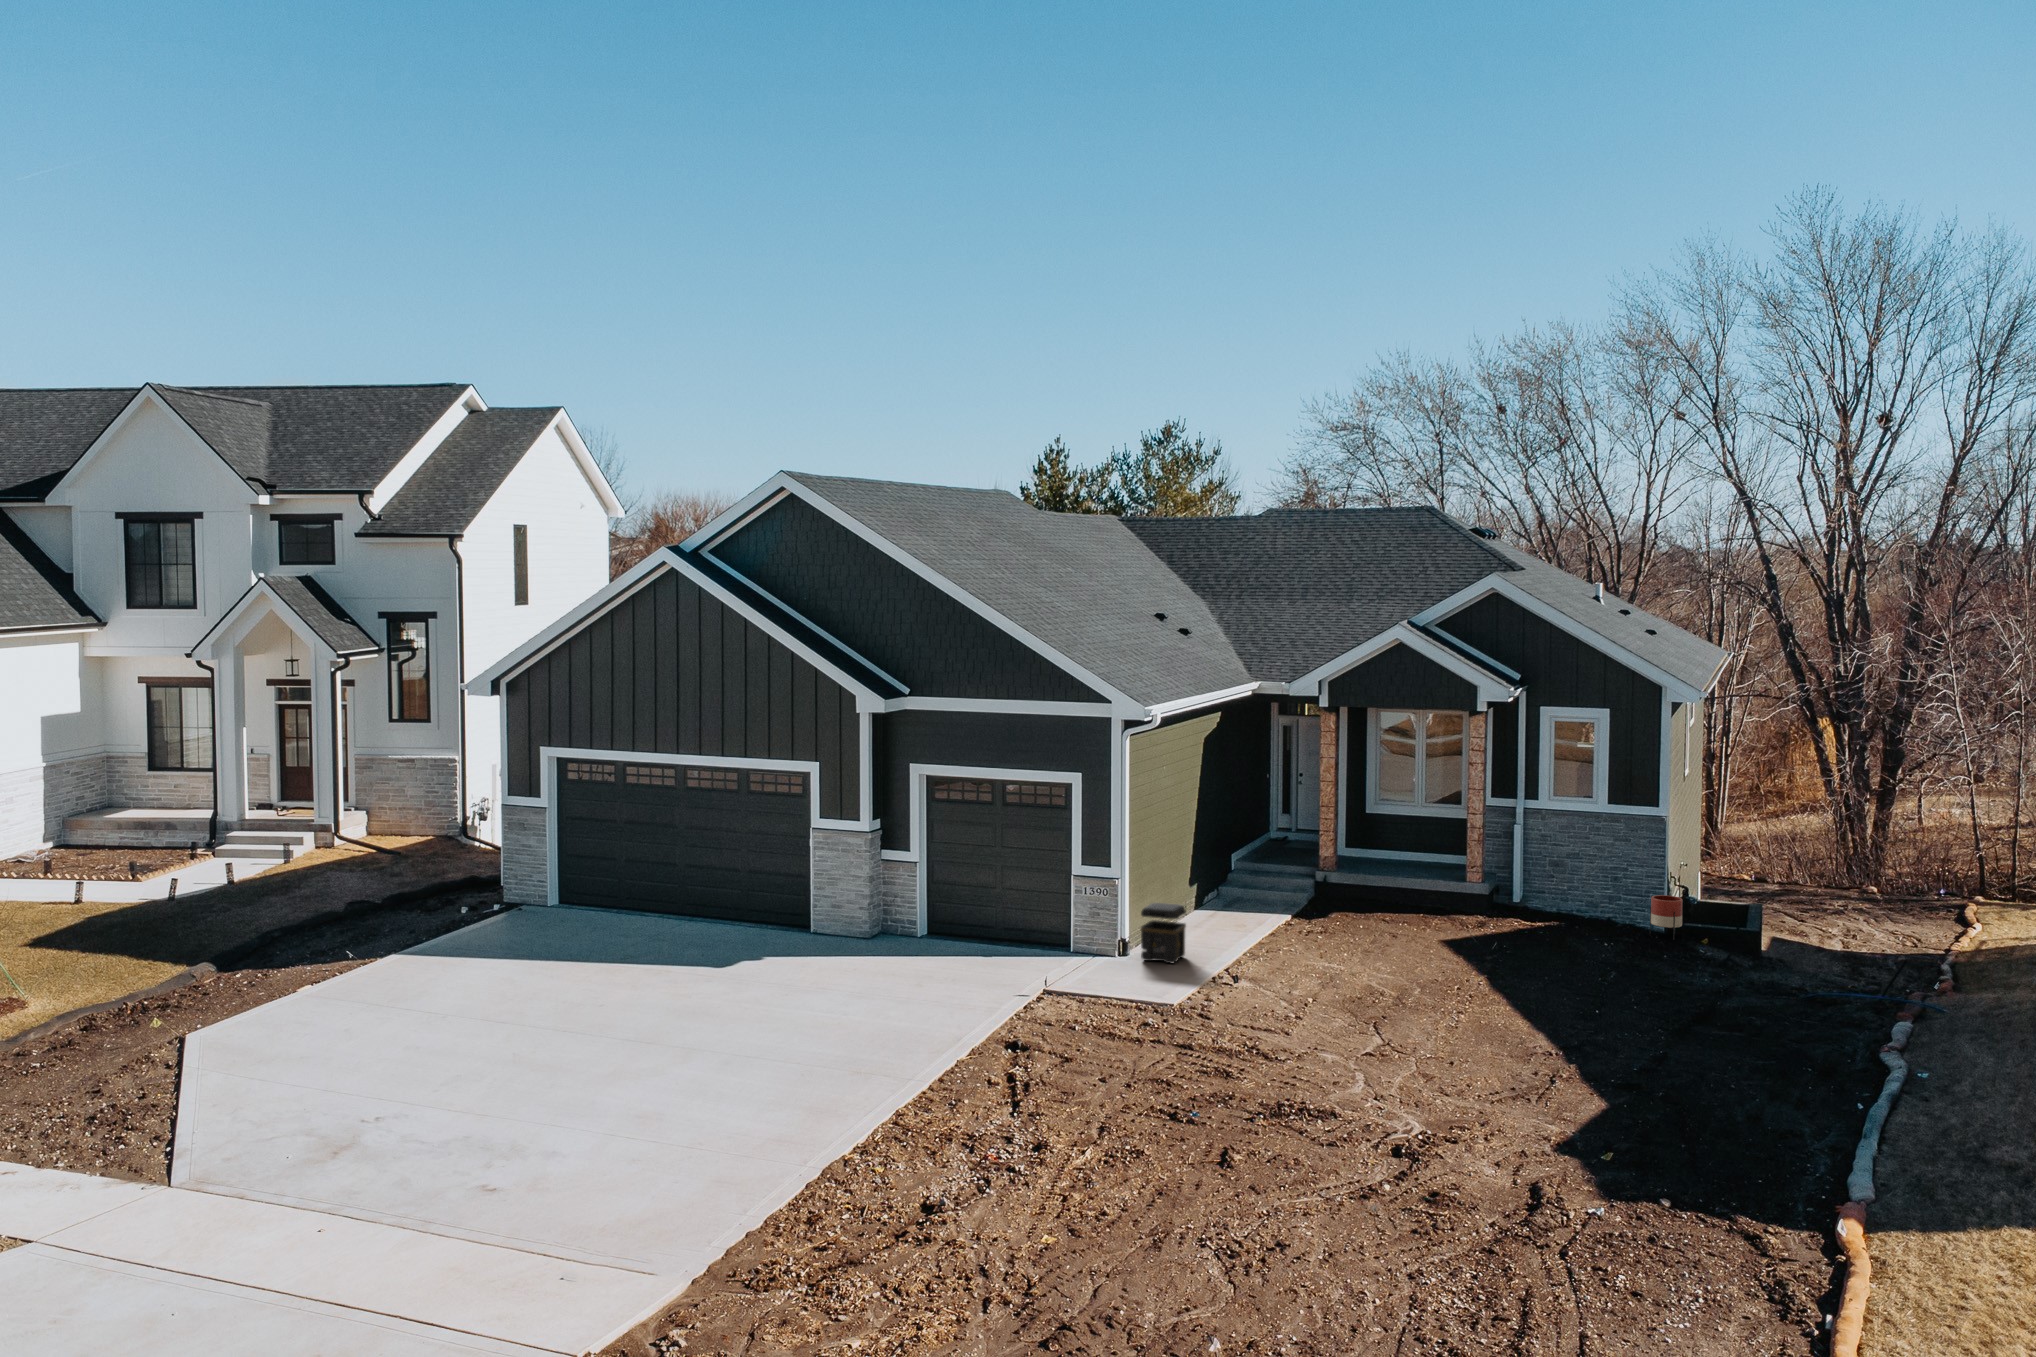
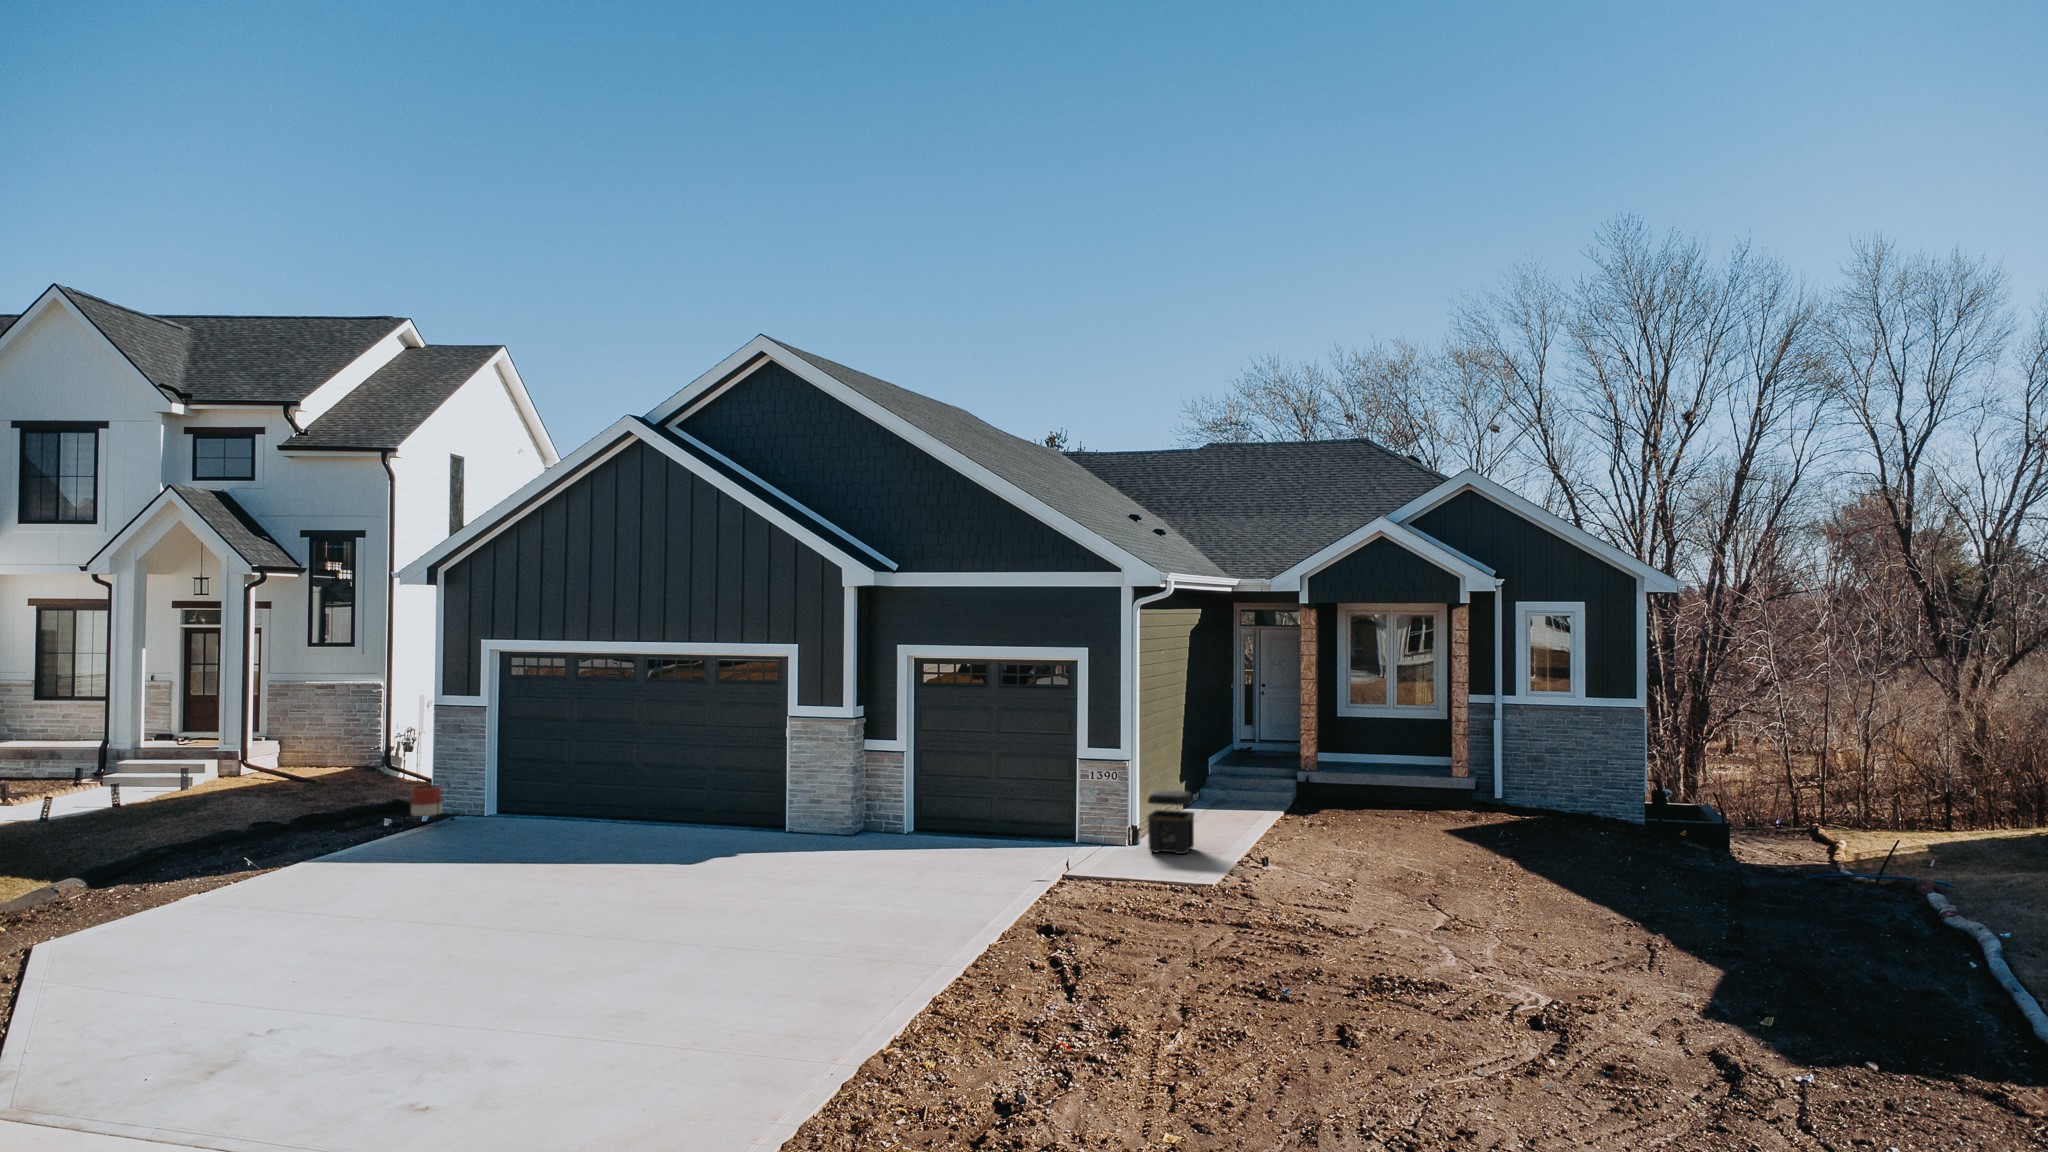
planter: present [1650,895,1683,939] -> present [410,785,442,816]

